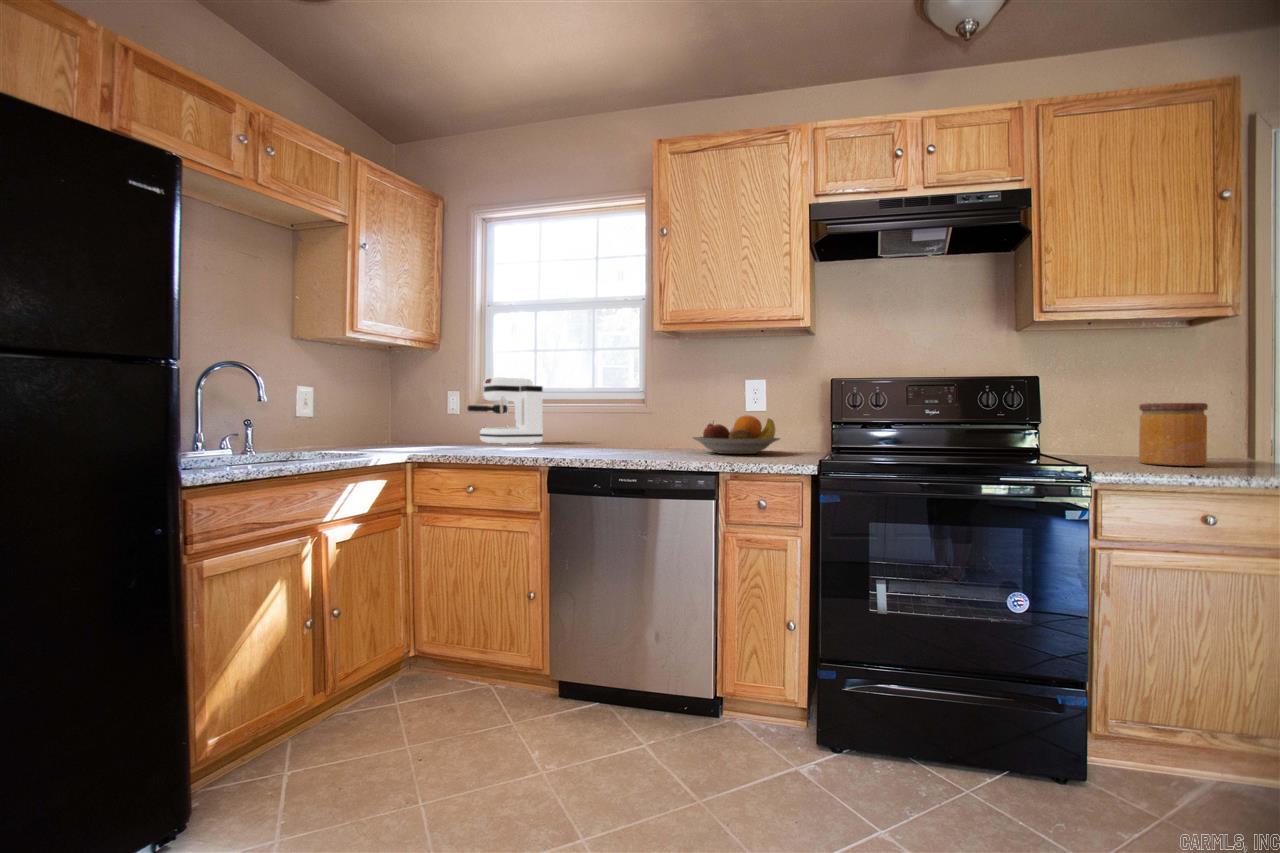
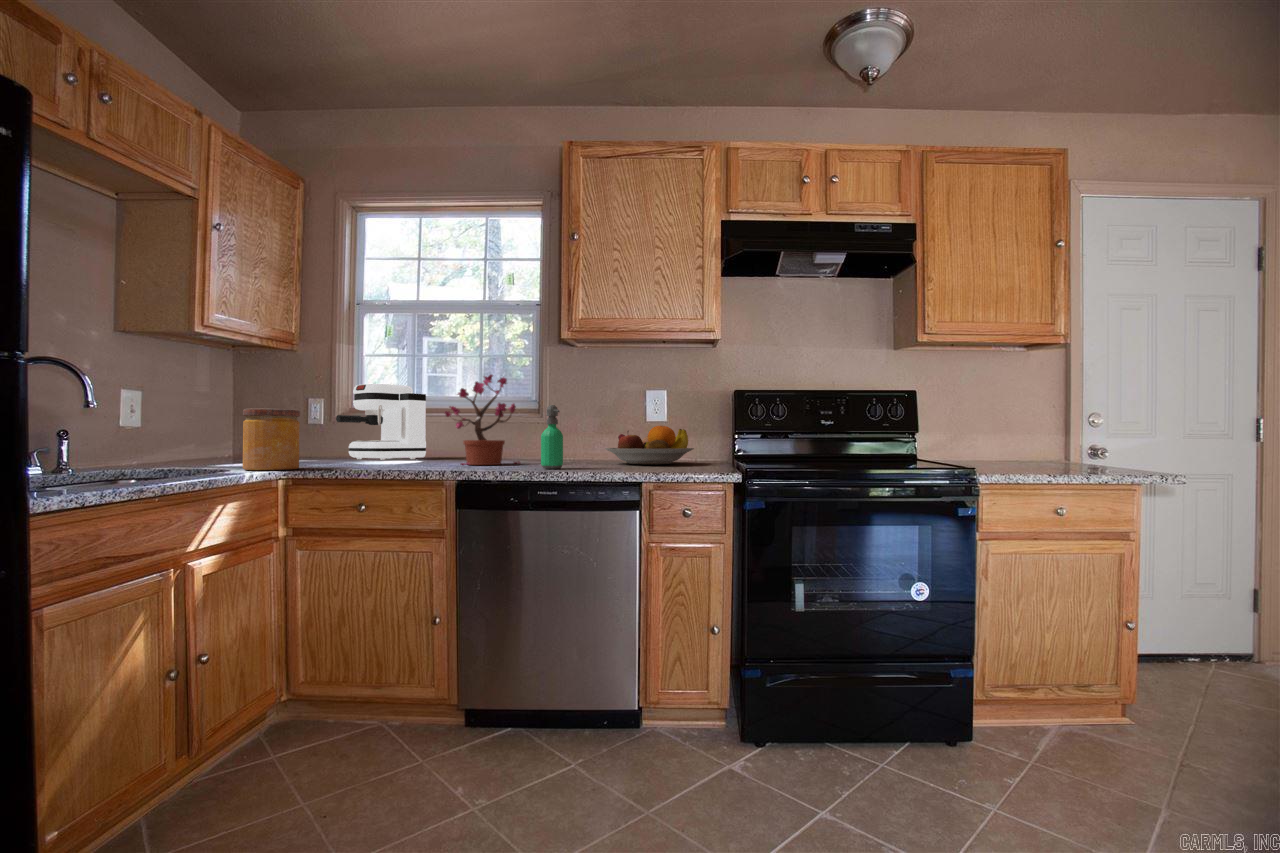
potted plant: none [546,368,614,452] -> present [445,375,520,465]
soap dispenser: none [622,397,643,457] -> present [541,405,563,469]
jar: present [1139,403,1208,466] -> present [243,408,300,470]

